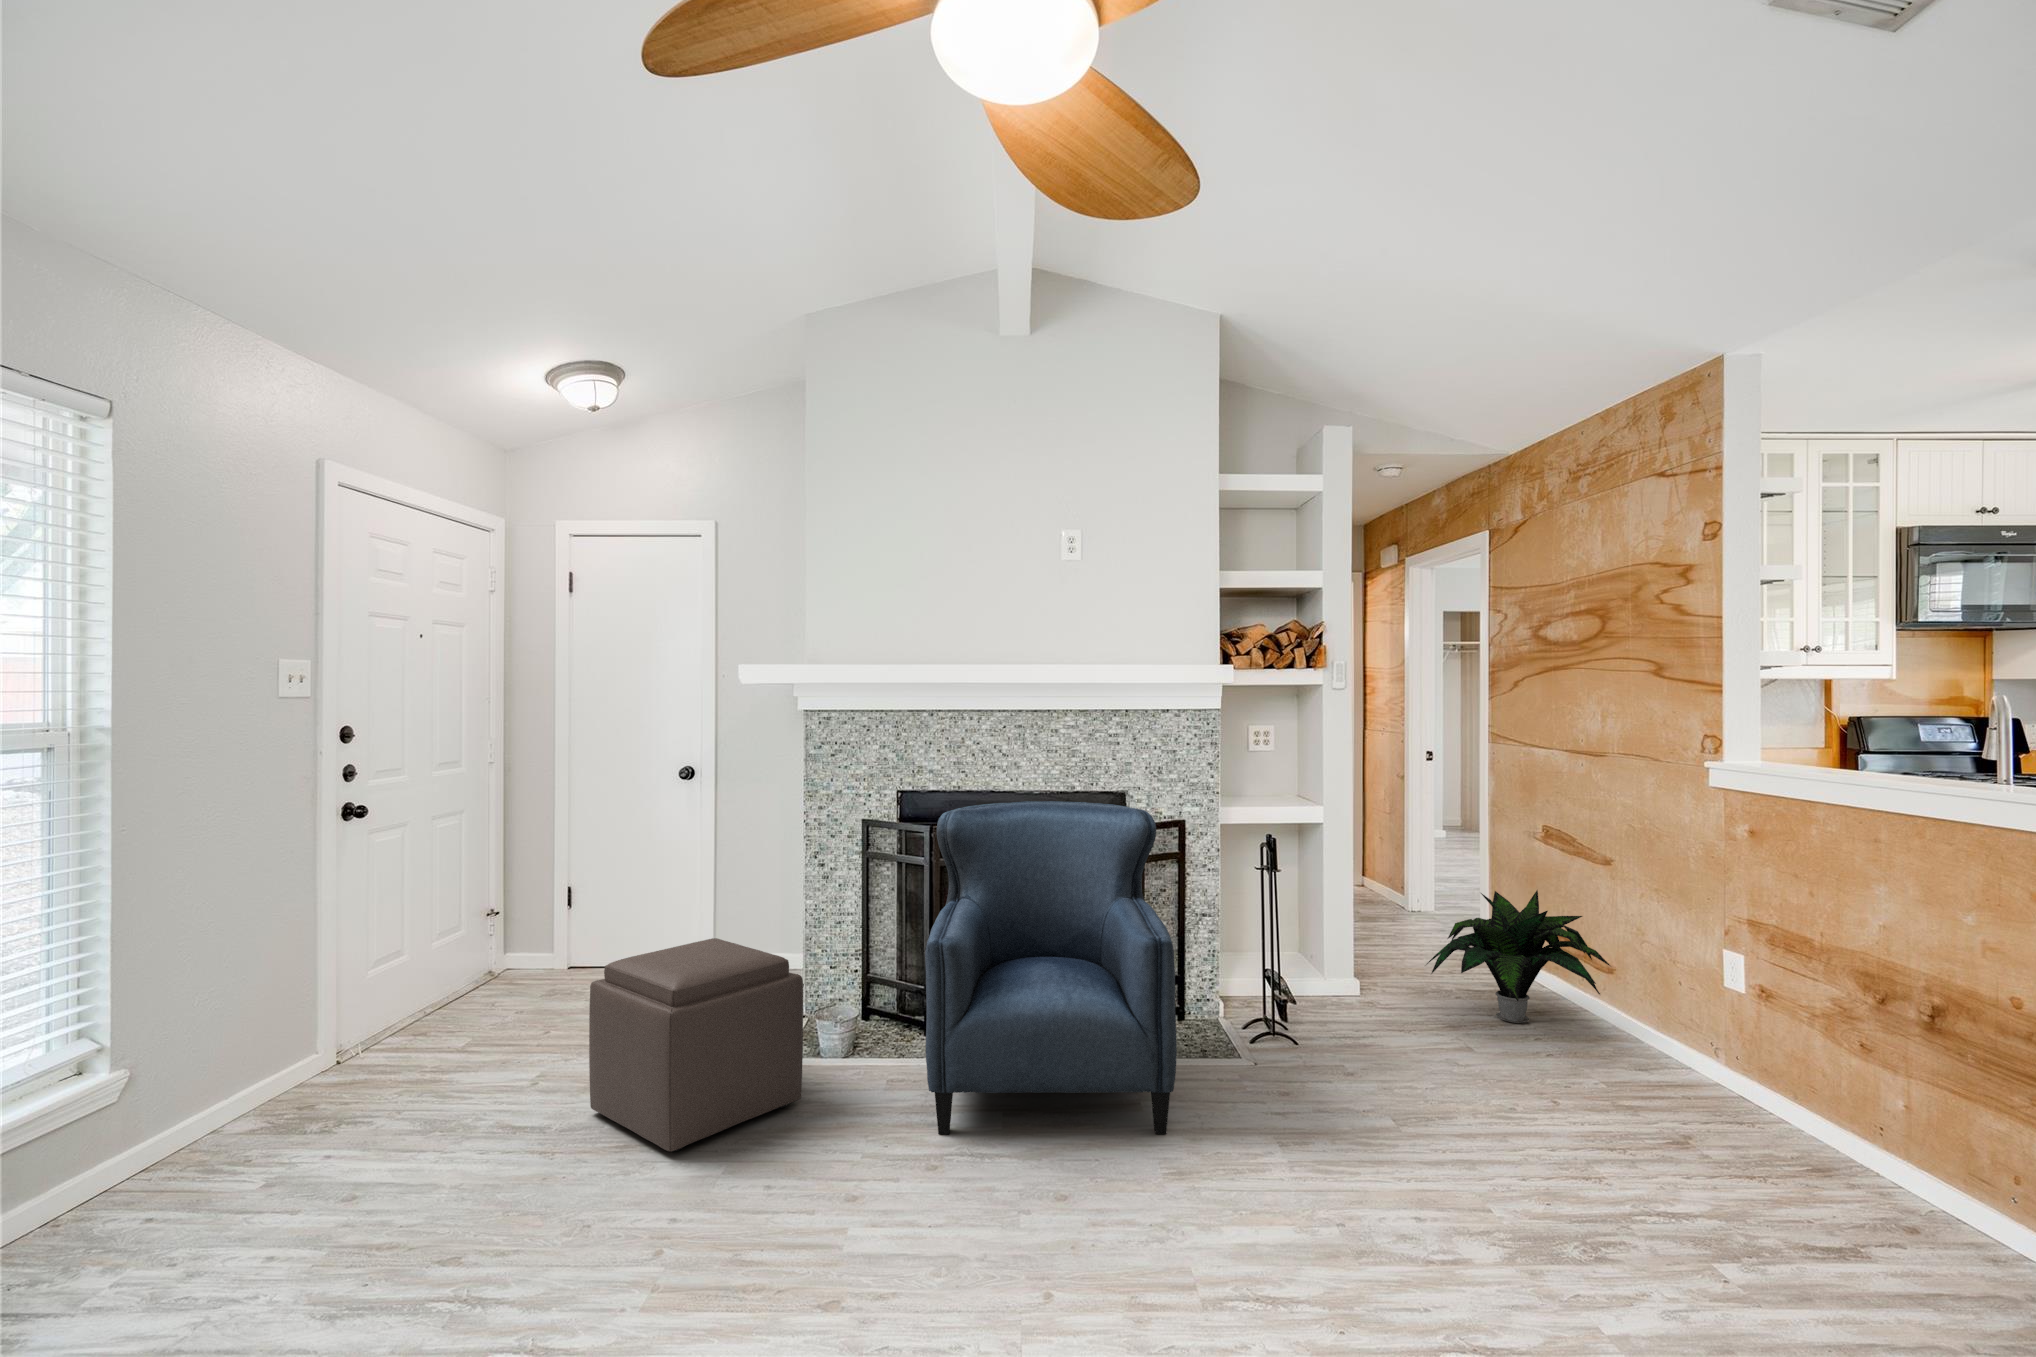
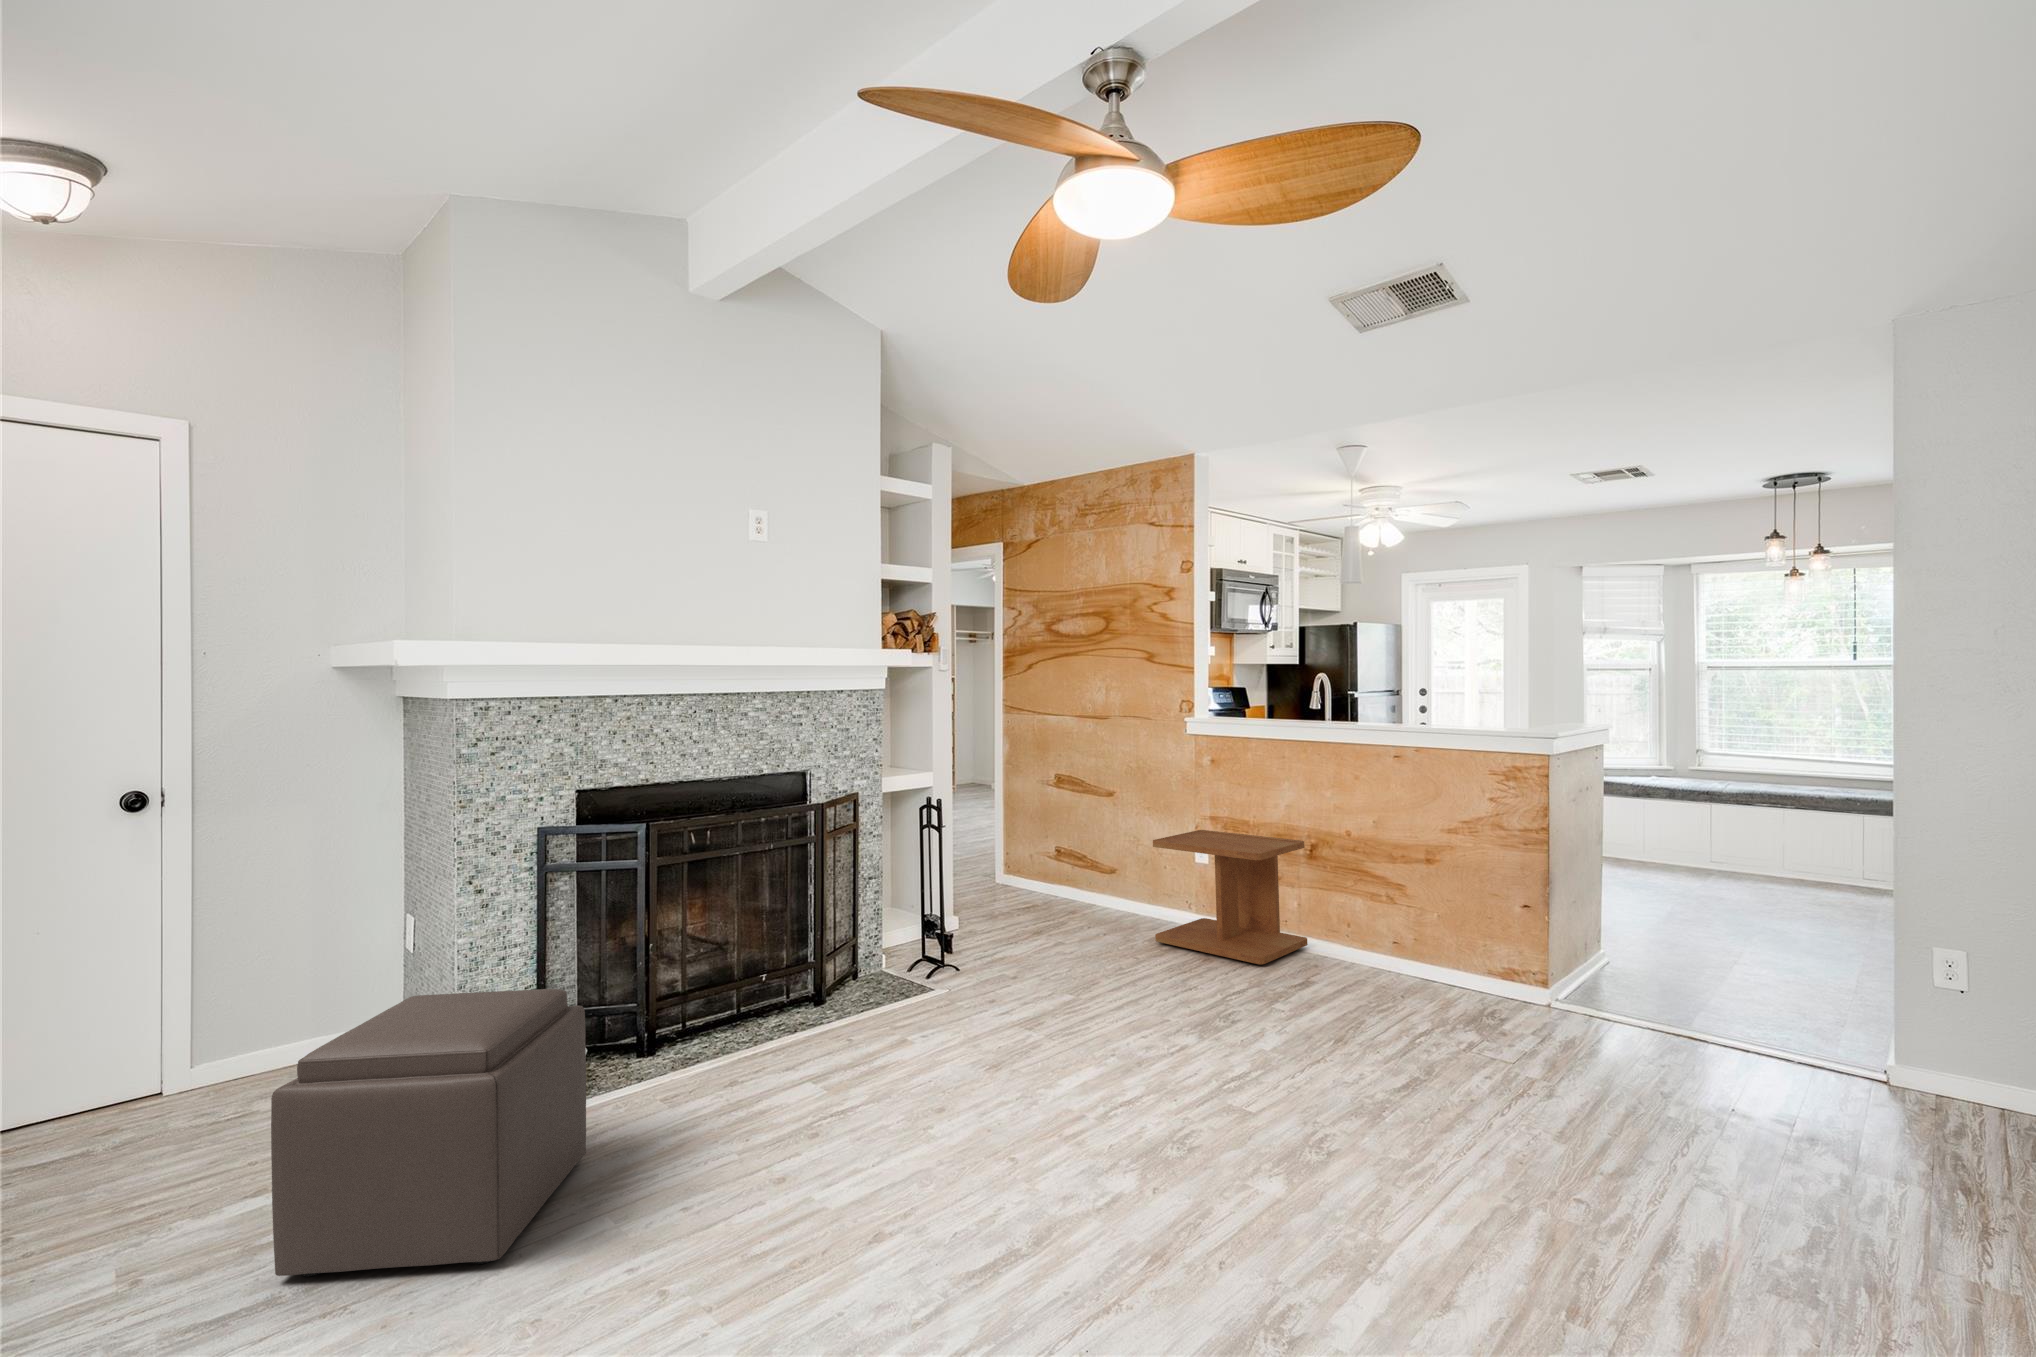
armchair: present [925,801,1177,1134] -> none [678,780,968,1126]
potted plant: present [1427,890,1610,1023] -> none [1007,819,1131,921]
side table: none [1595,937,1869,1169] -> present [1153,830,1308,964]

